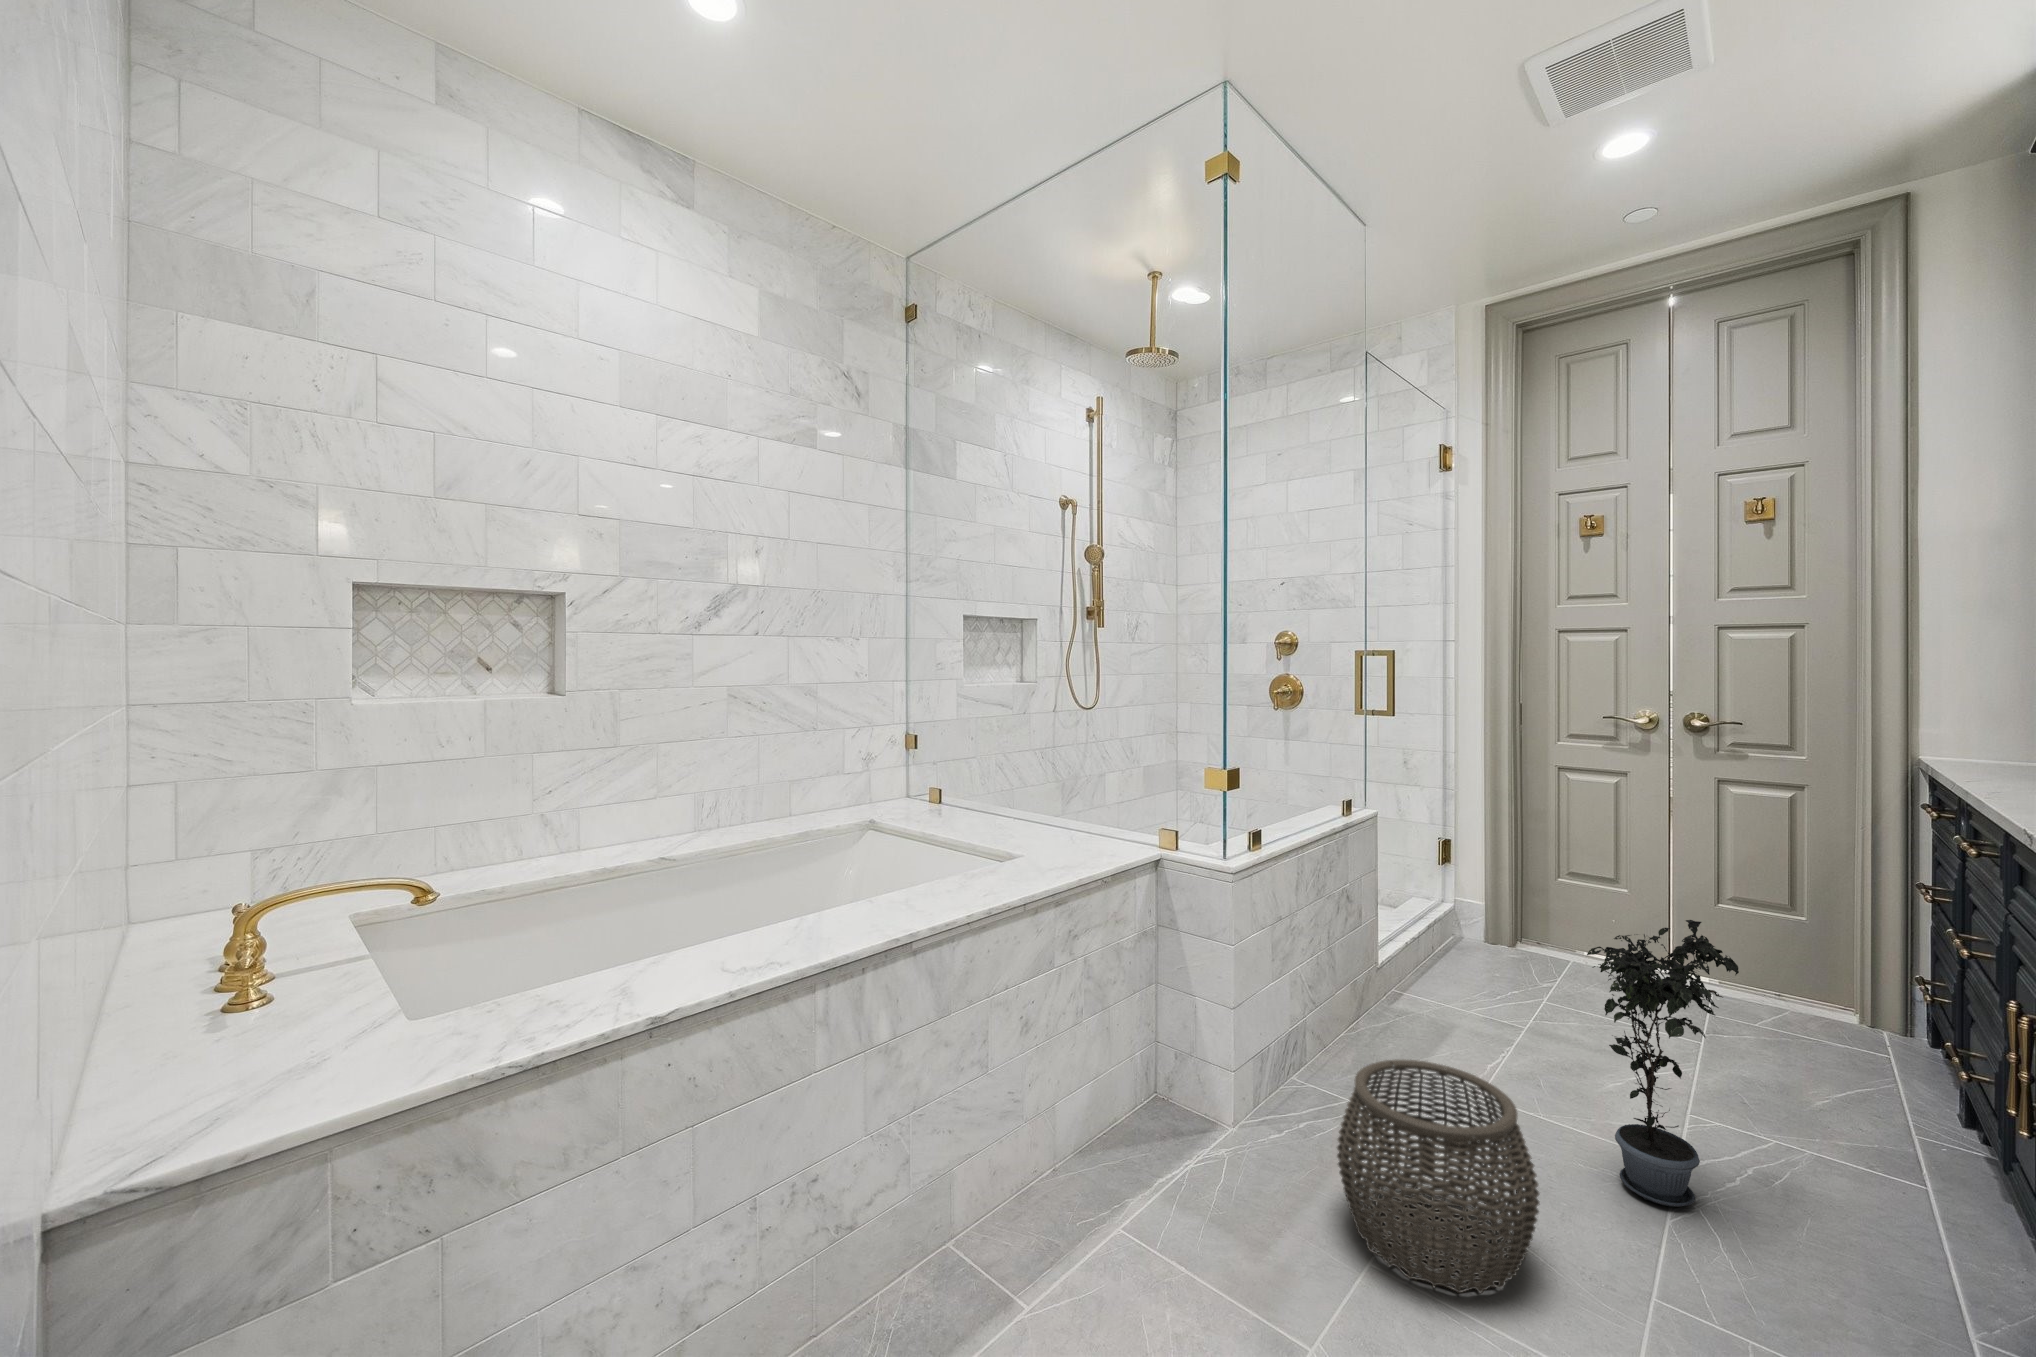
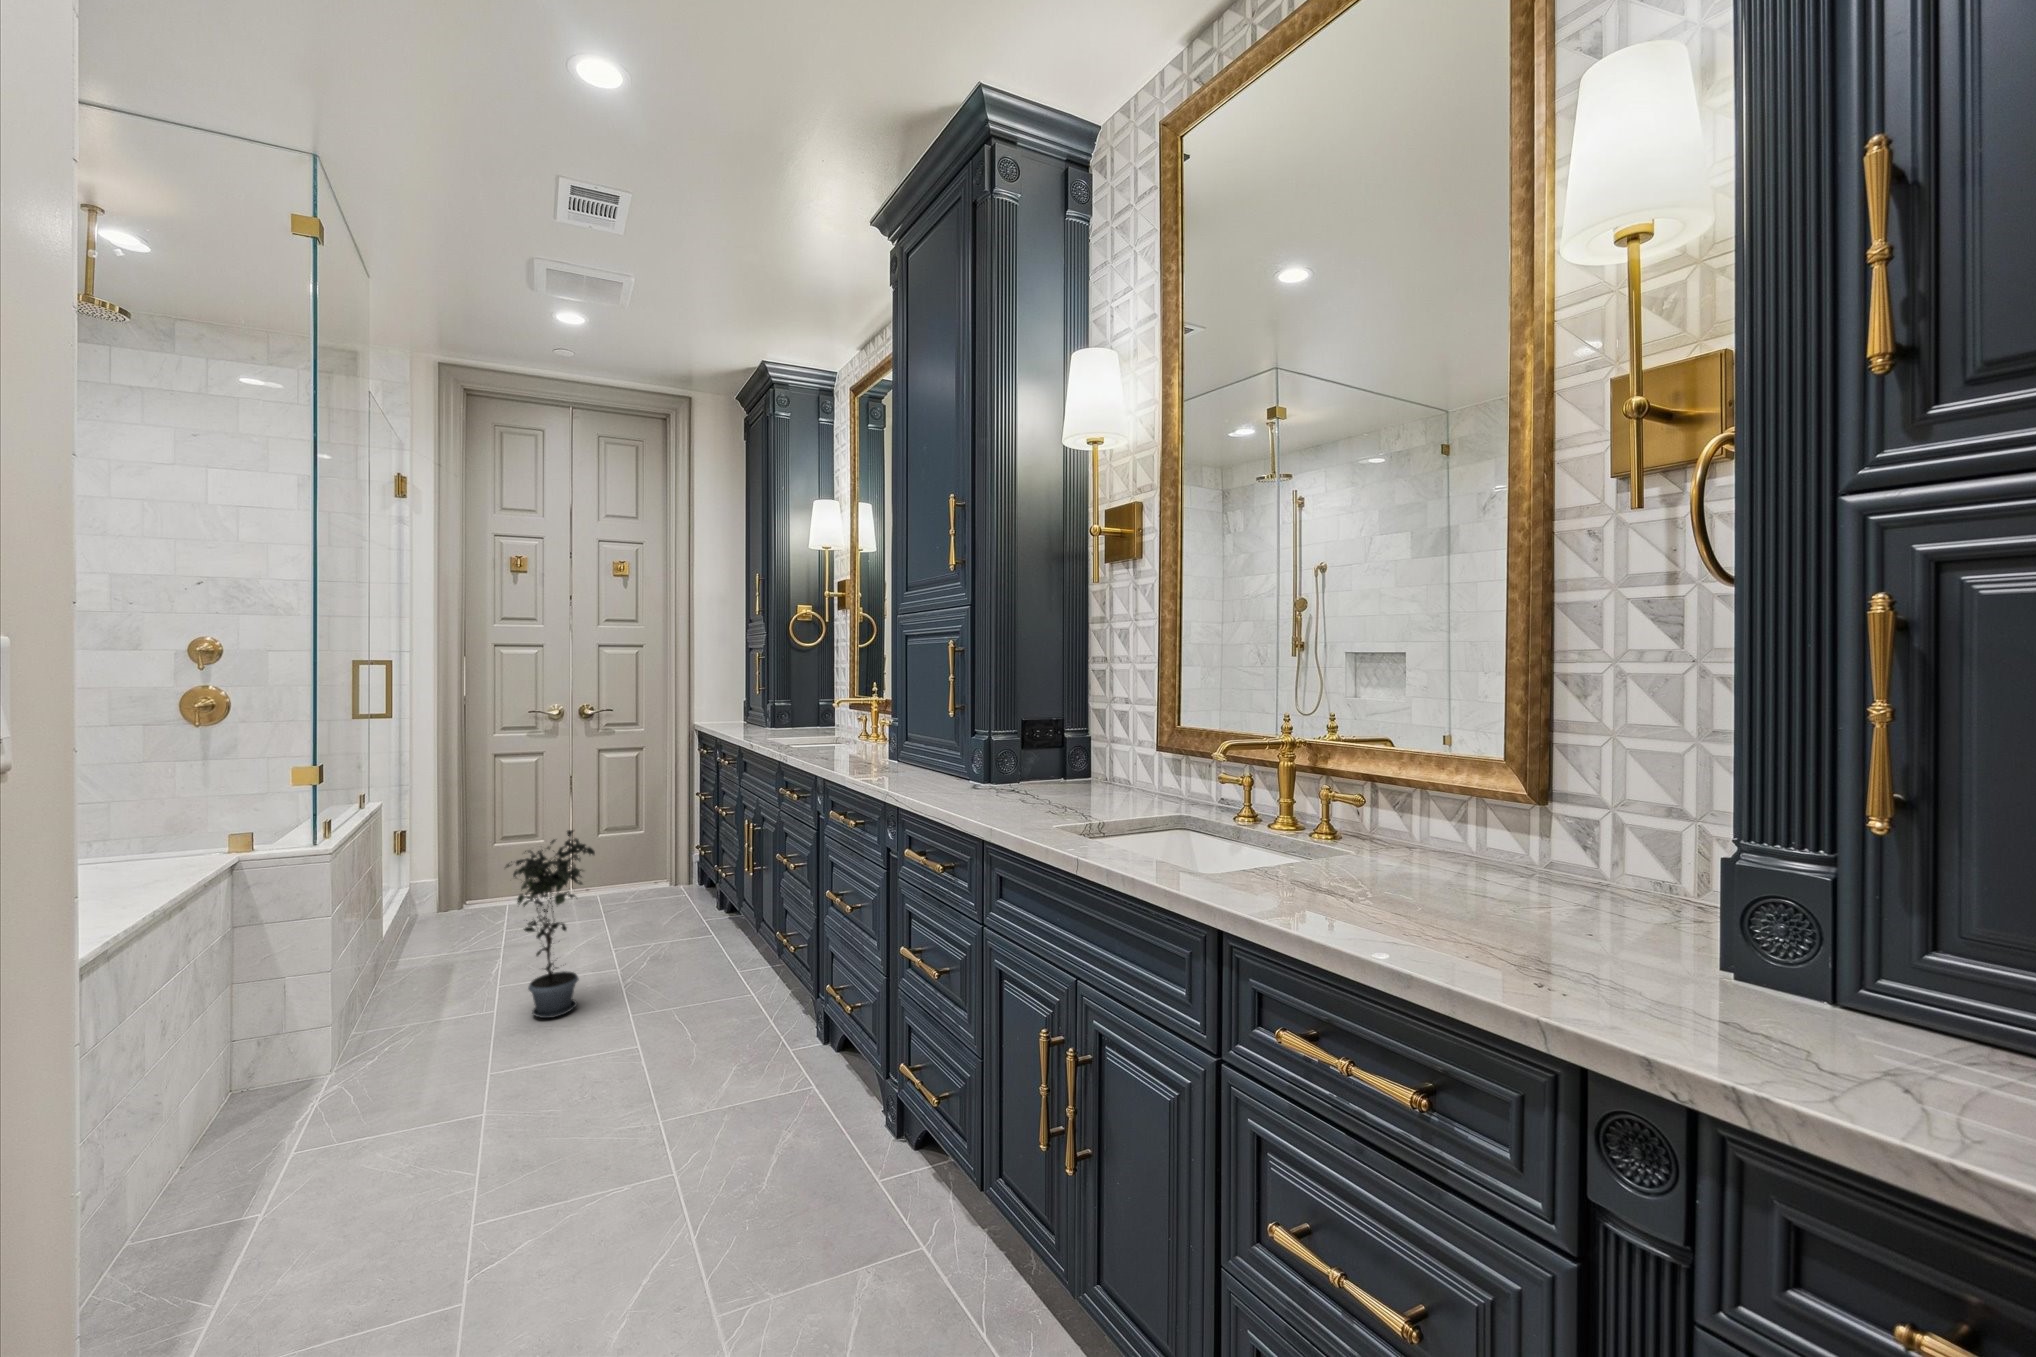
woven basket: present [1337,1060,1540,1293] -> none [294,977,472,1144]

